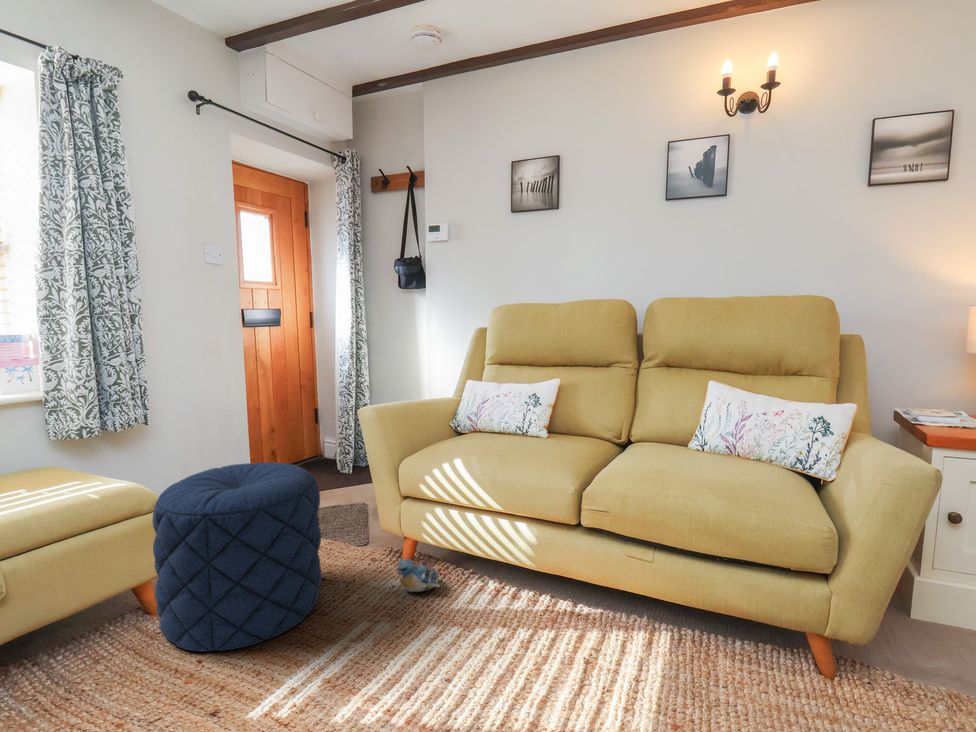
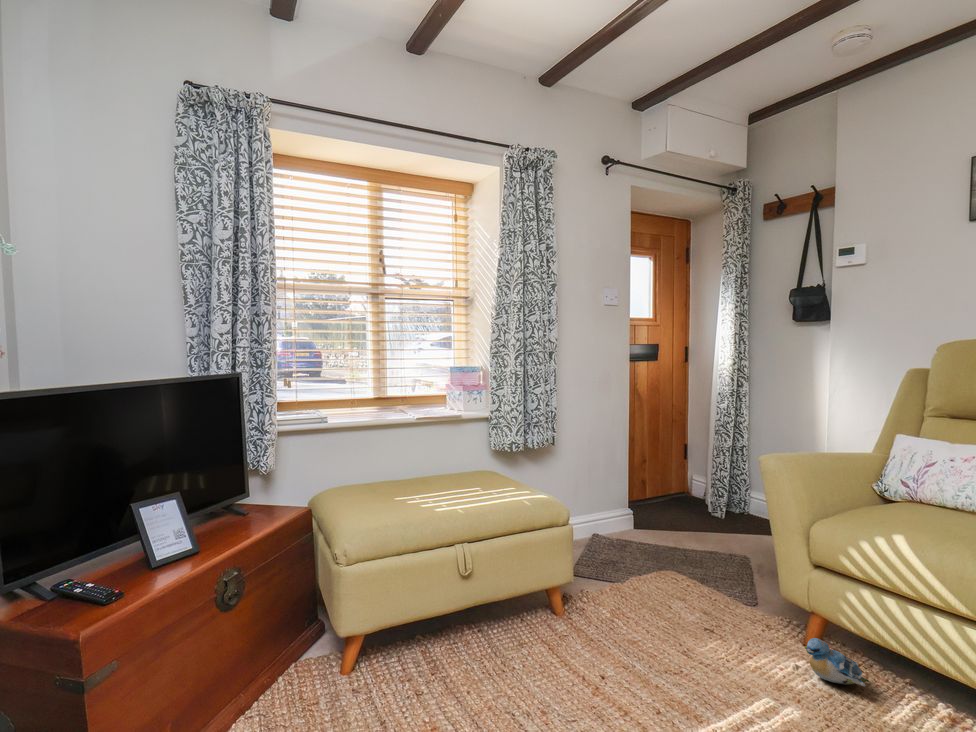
pouf: present [153,462,322,652] -> none [570,495,719,676]

